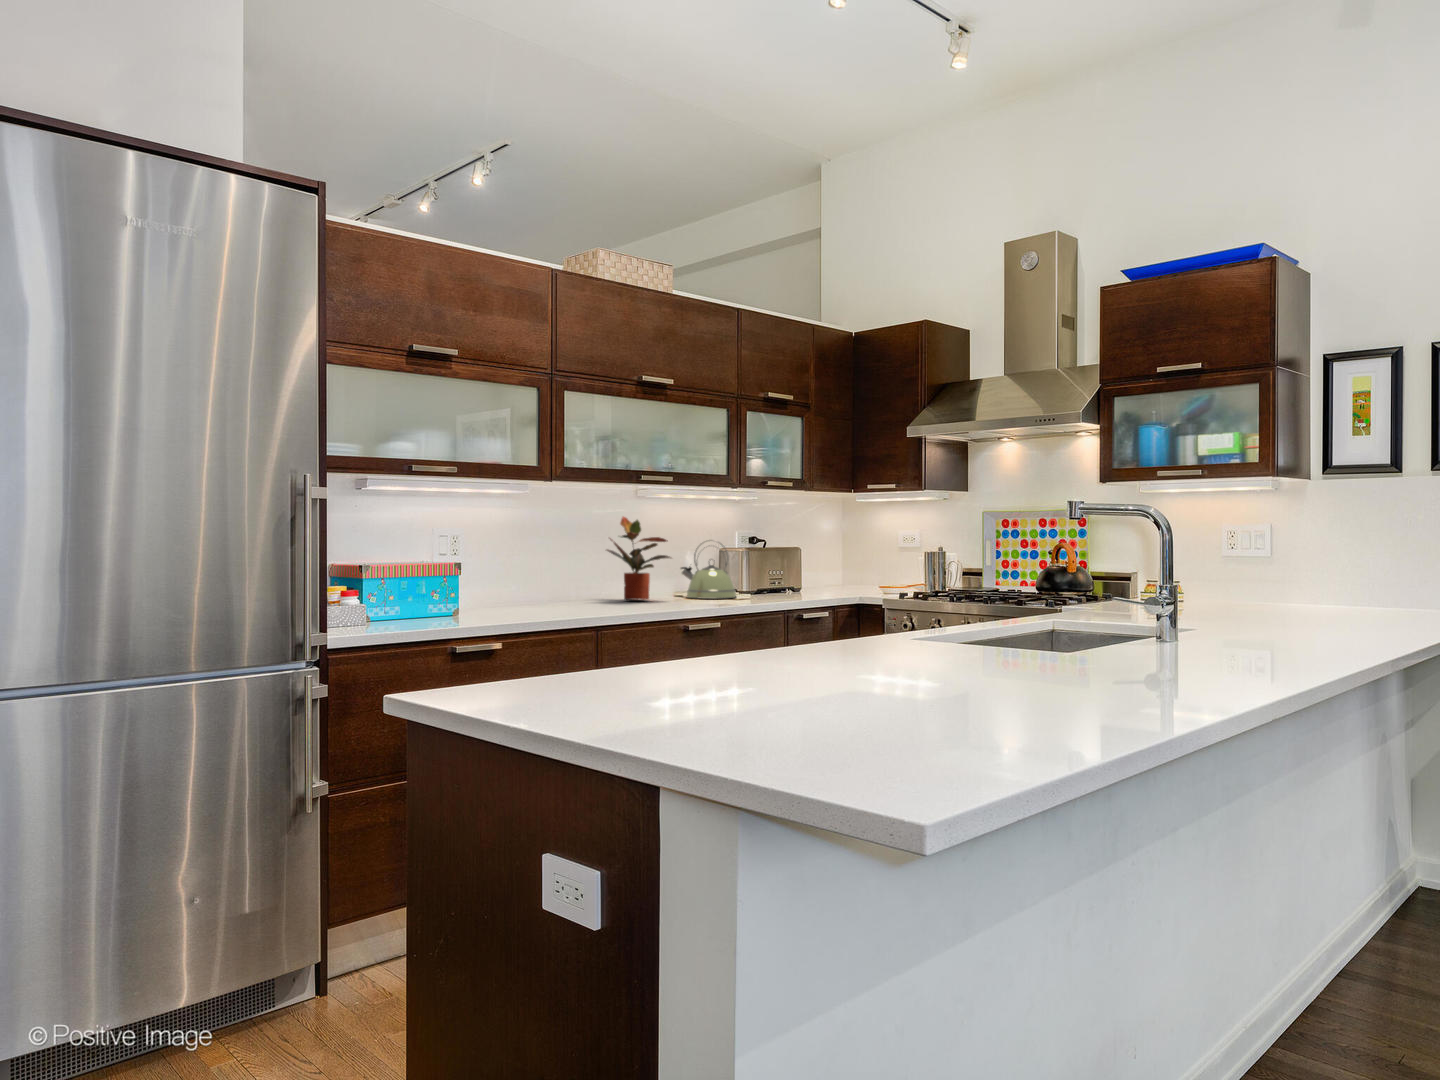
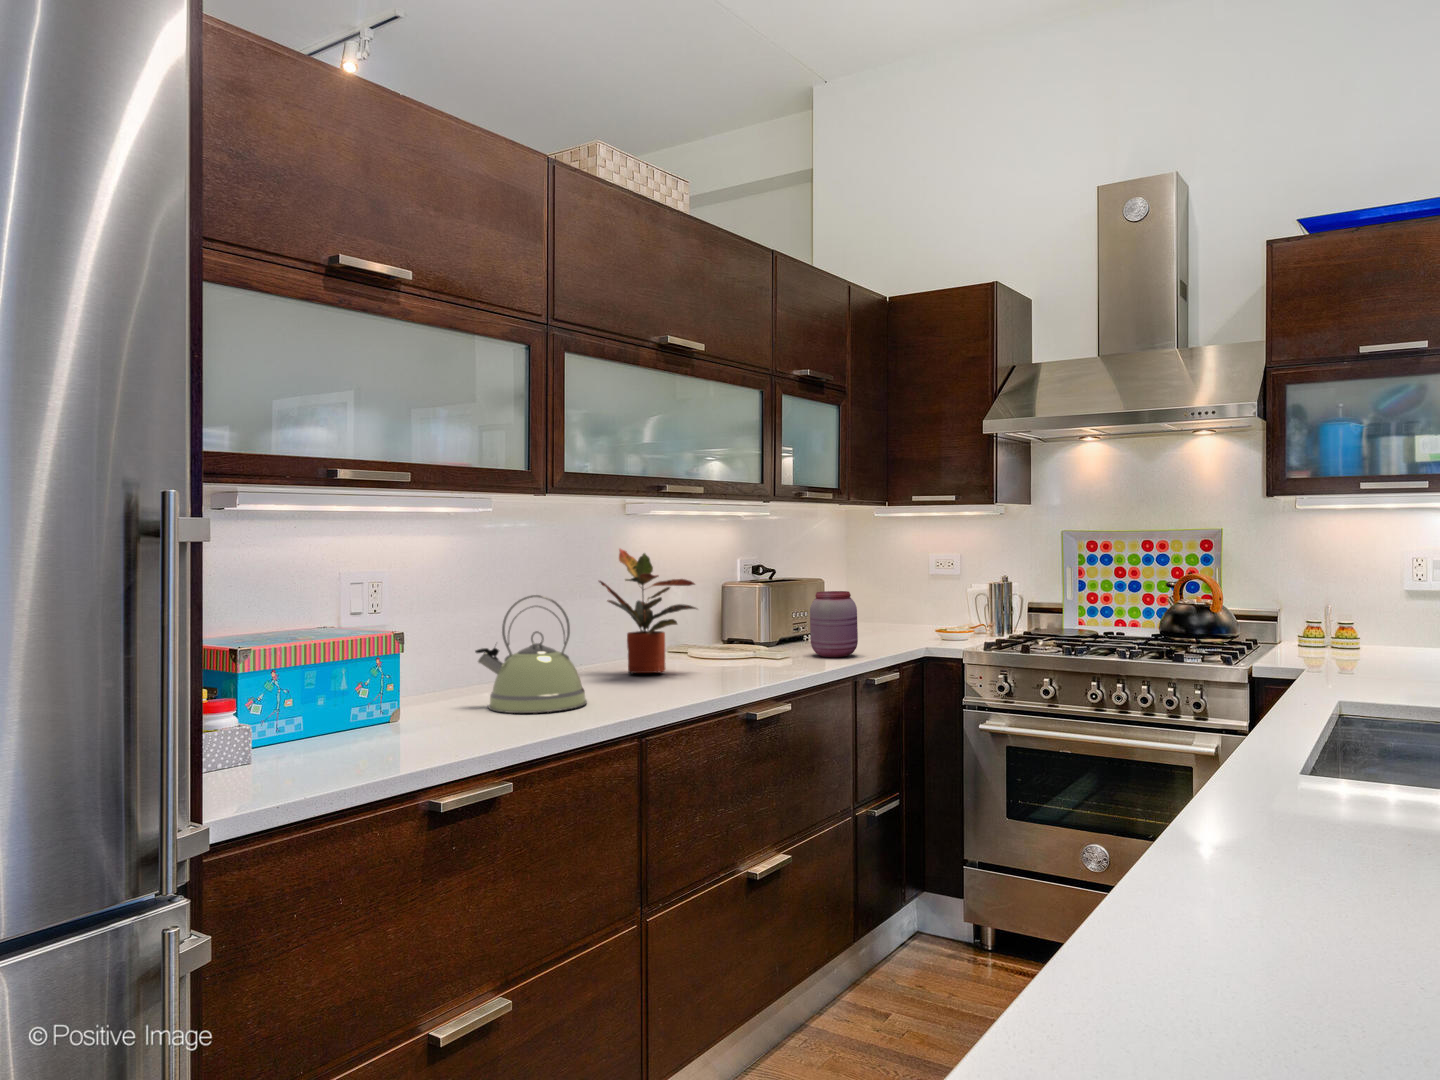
kettle: present [681,543,736,599] -> present [475,595,587,713]
jar: none [768,552,802,598] -> present [810,591,858,657]

